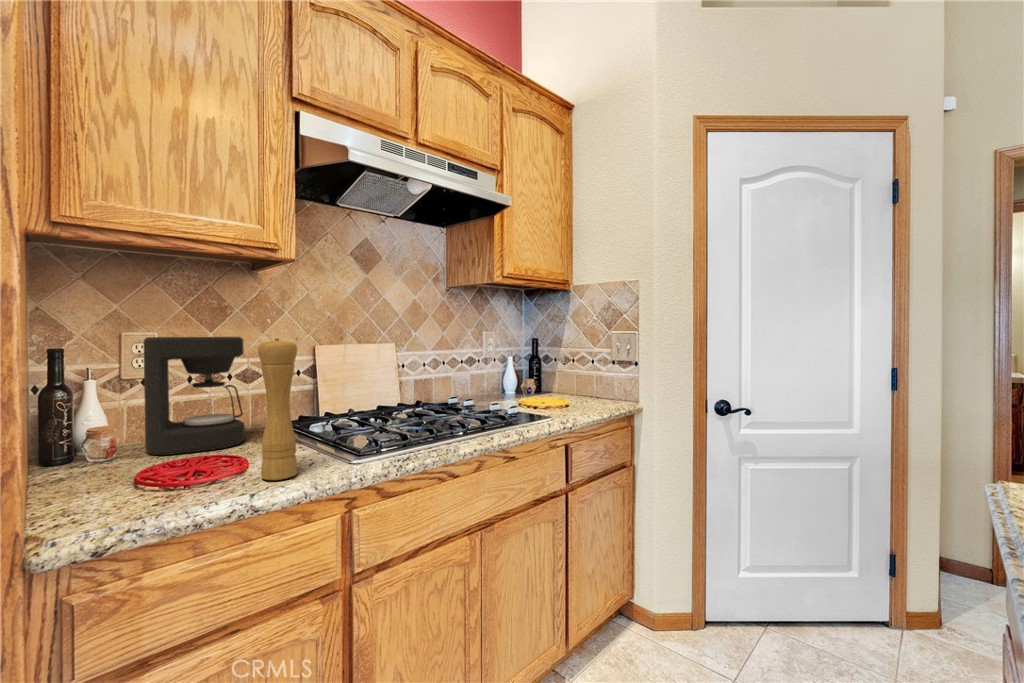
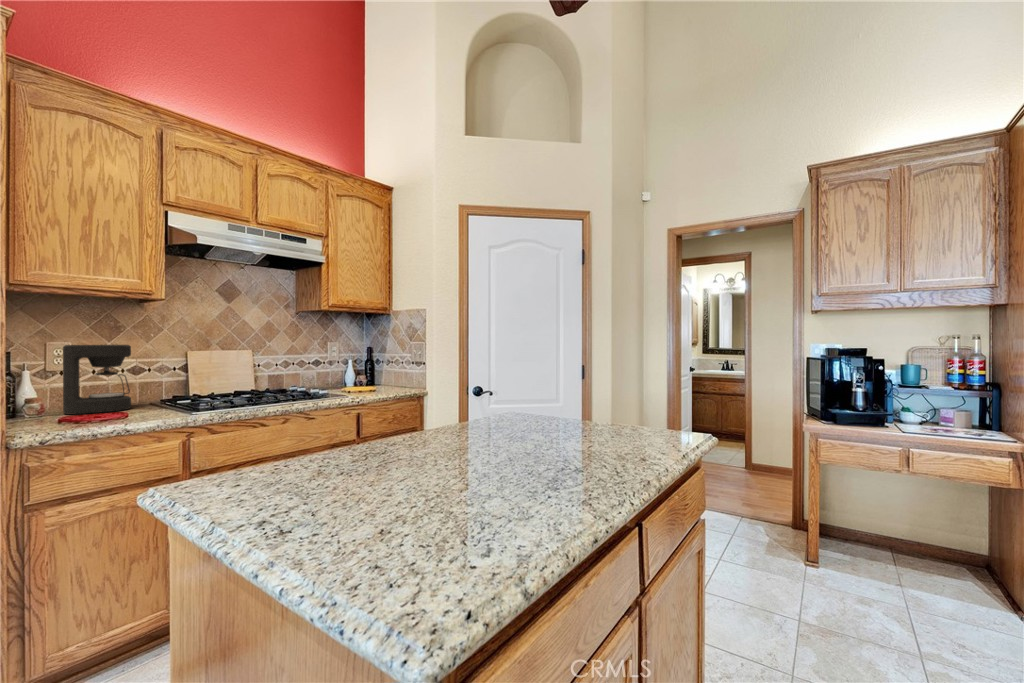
pepper mill: present [258,338,297,480] -> none [133,344,157,419]

